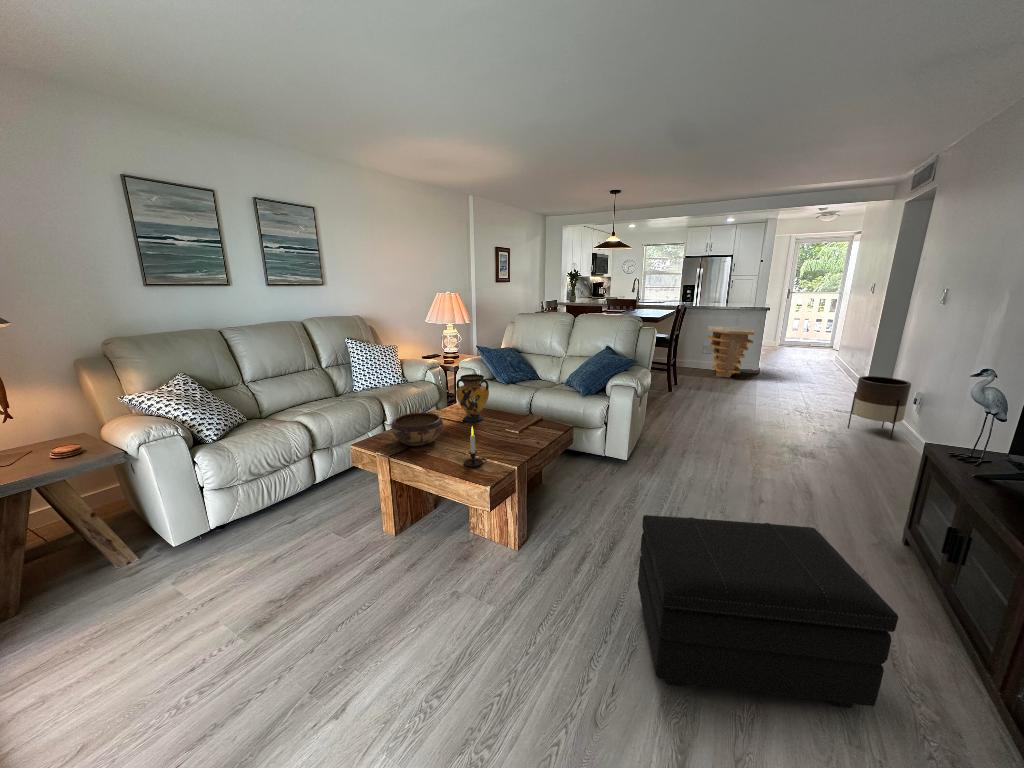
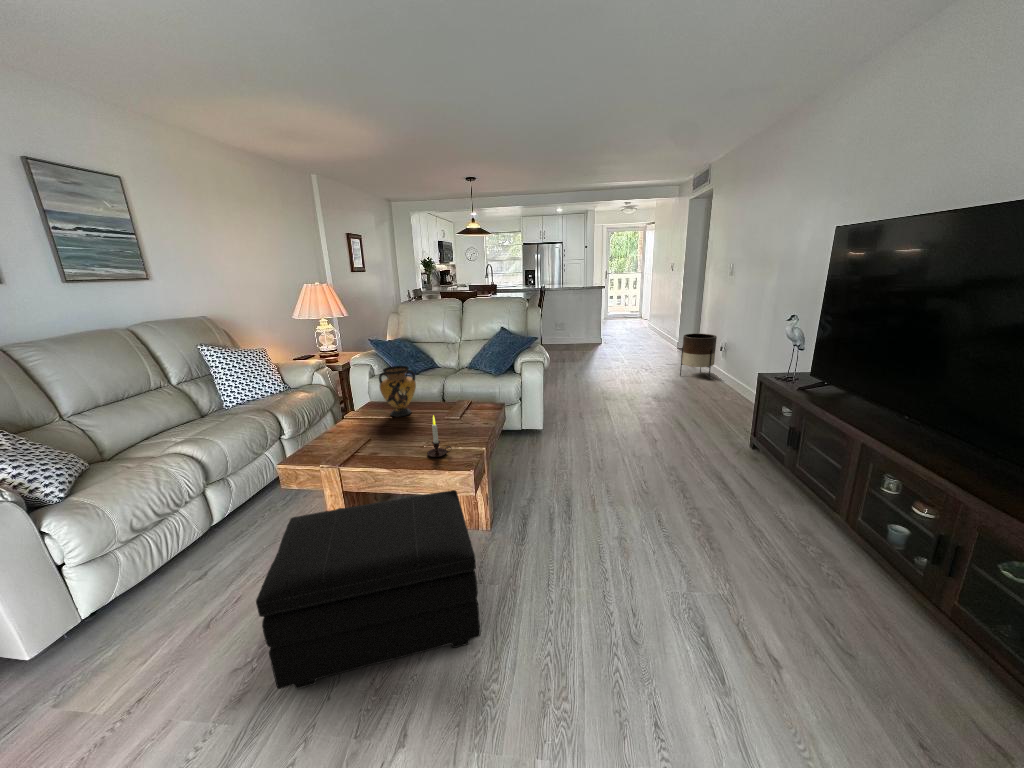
side table: present [708,326,754,378] -> none [557,305,596,349]
decorative bowl: present [391,413,443,446] -> none [326,412,385,451]
footstool: present [638,515,898,708] -> present [256,490,480,689]

